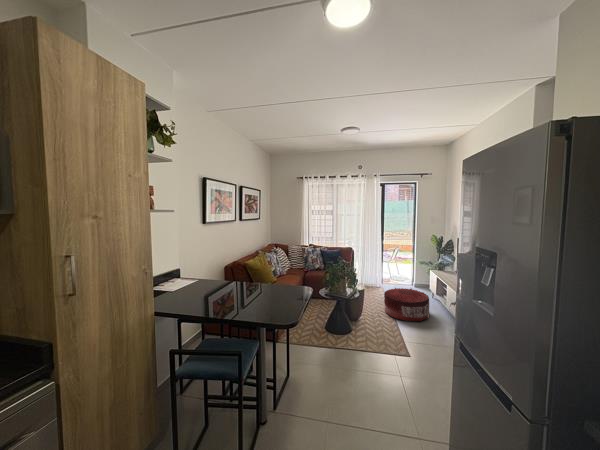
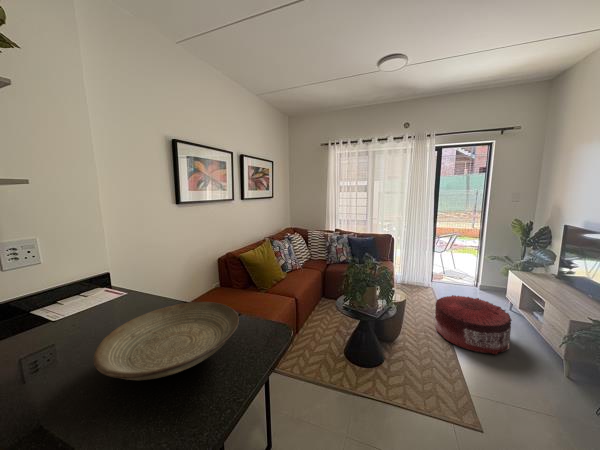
decorative bowl: none [233,275,292,299] -> present [93,302,239,380]

